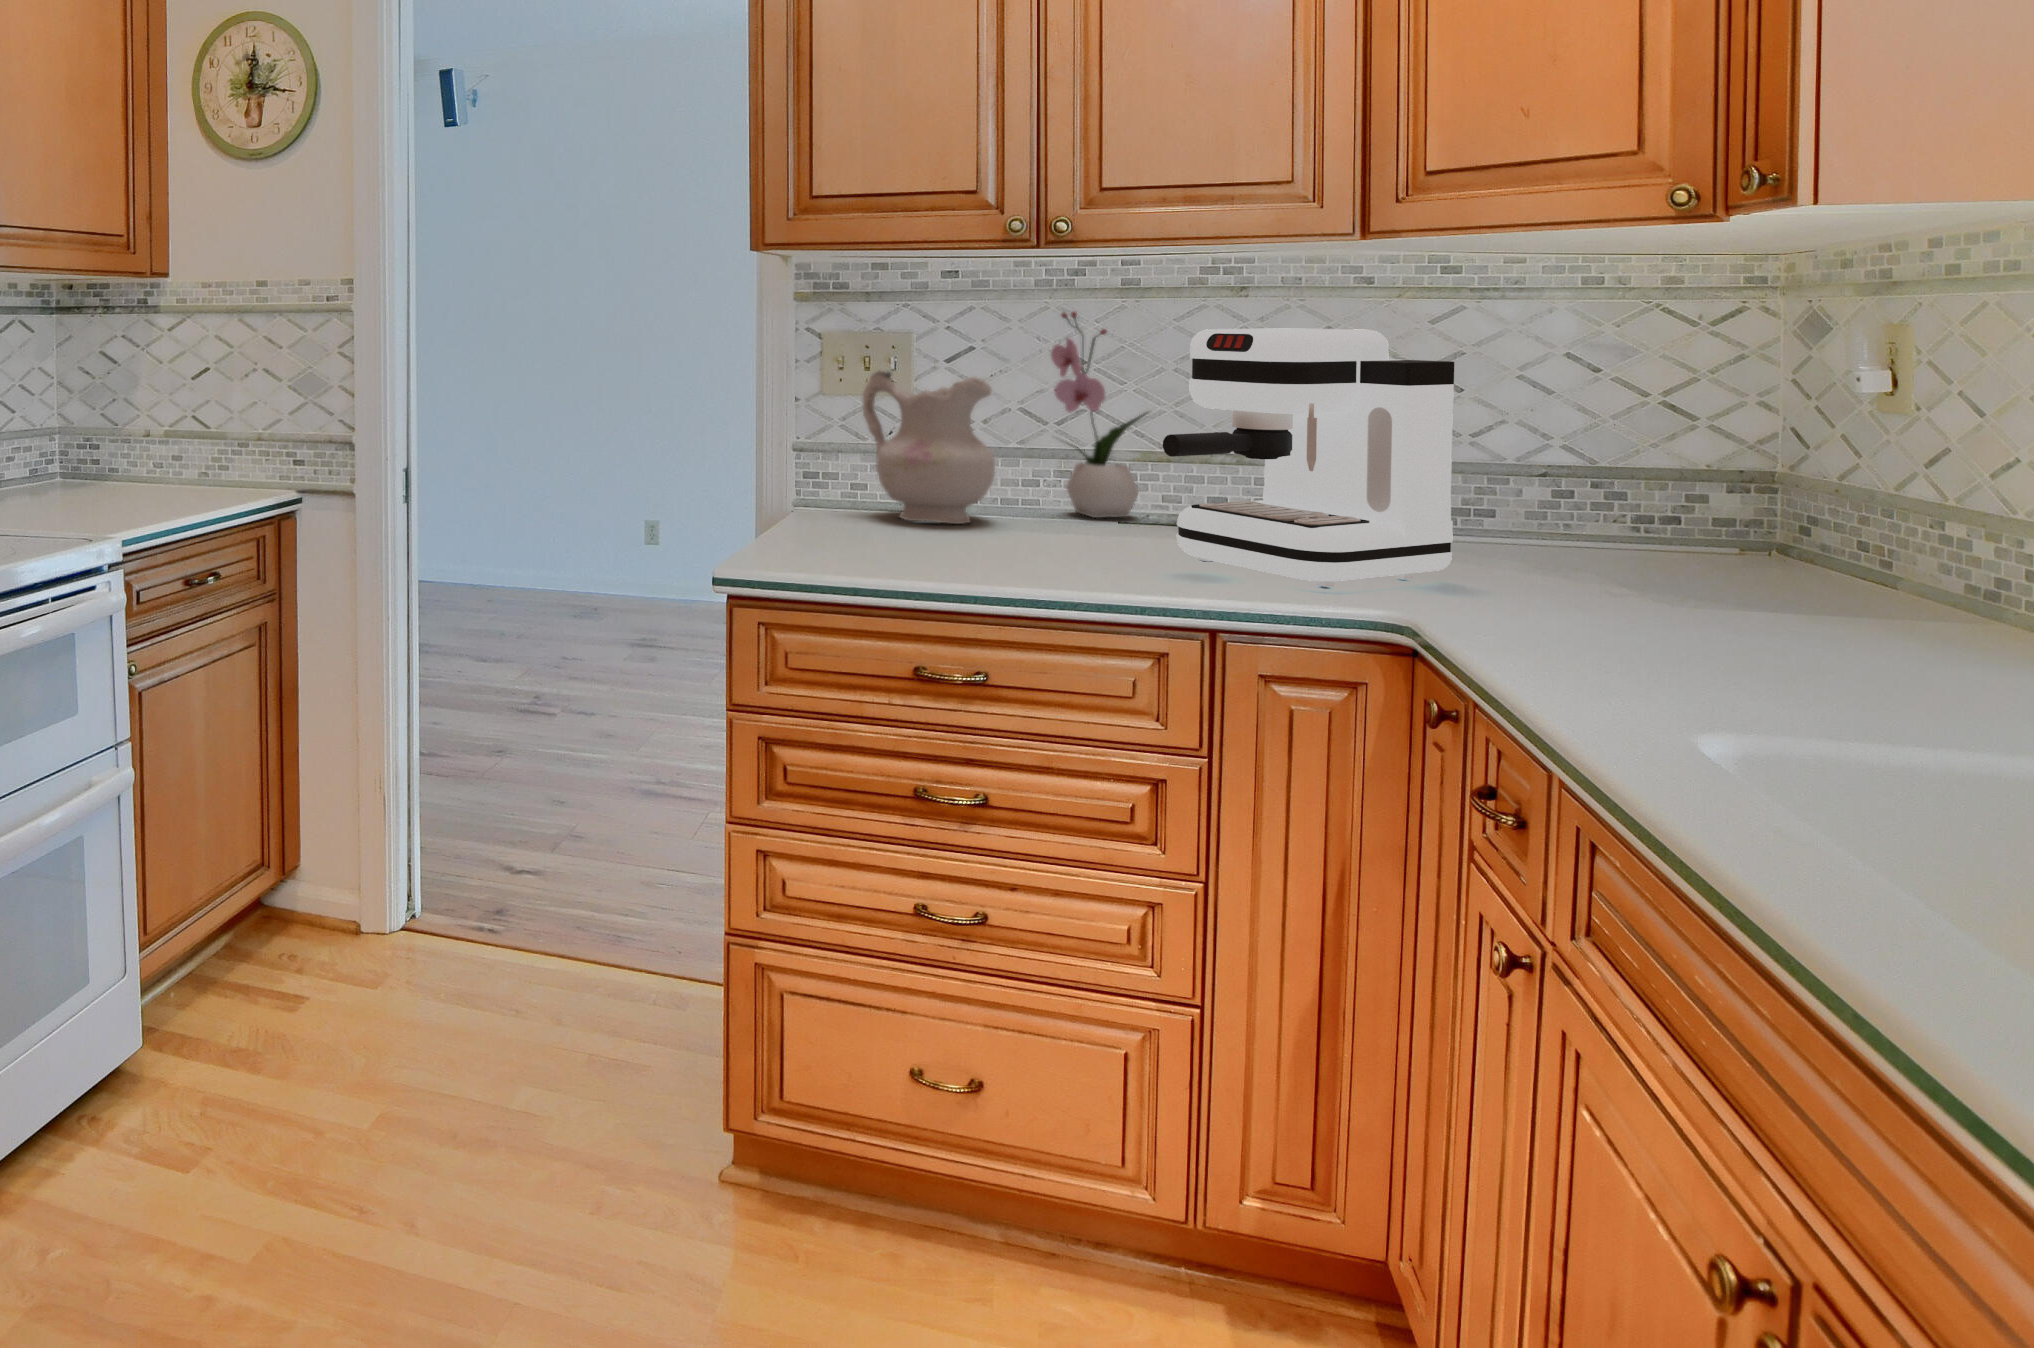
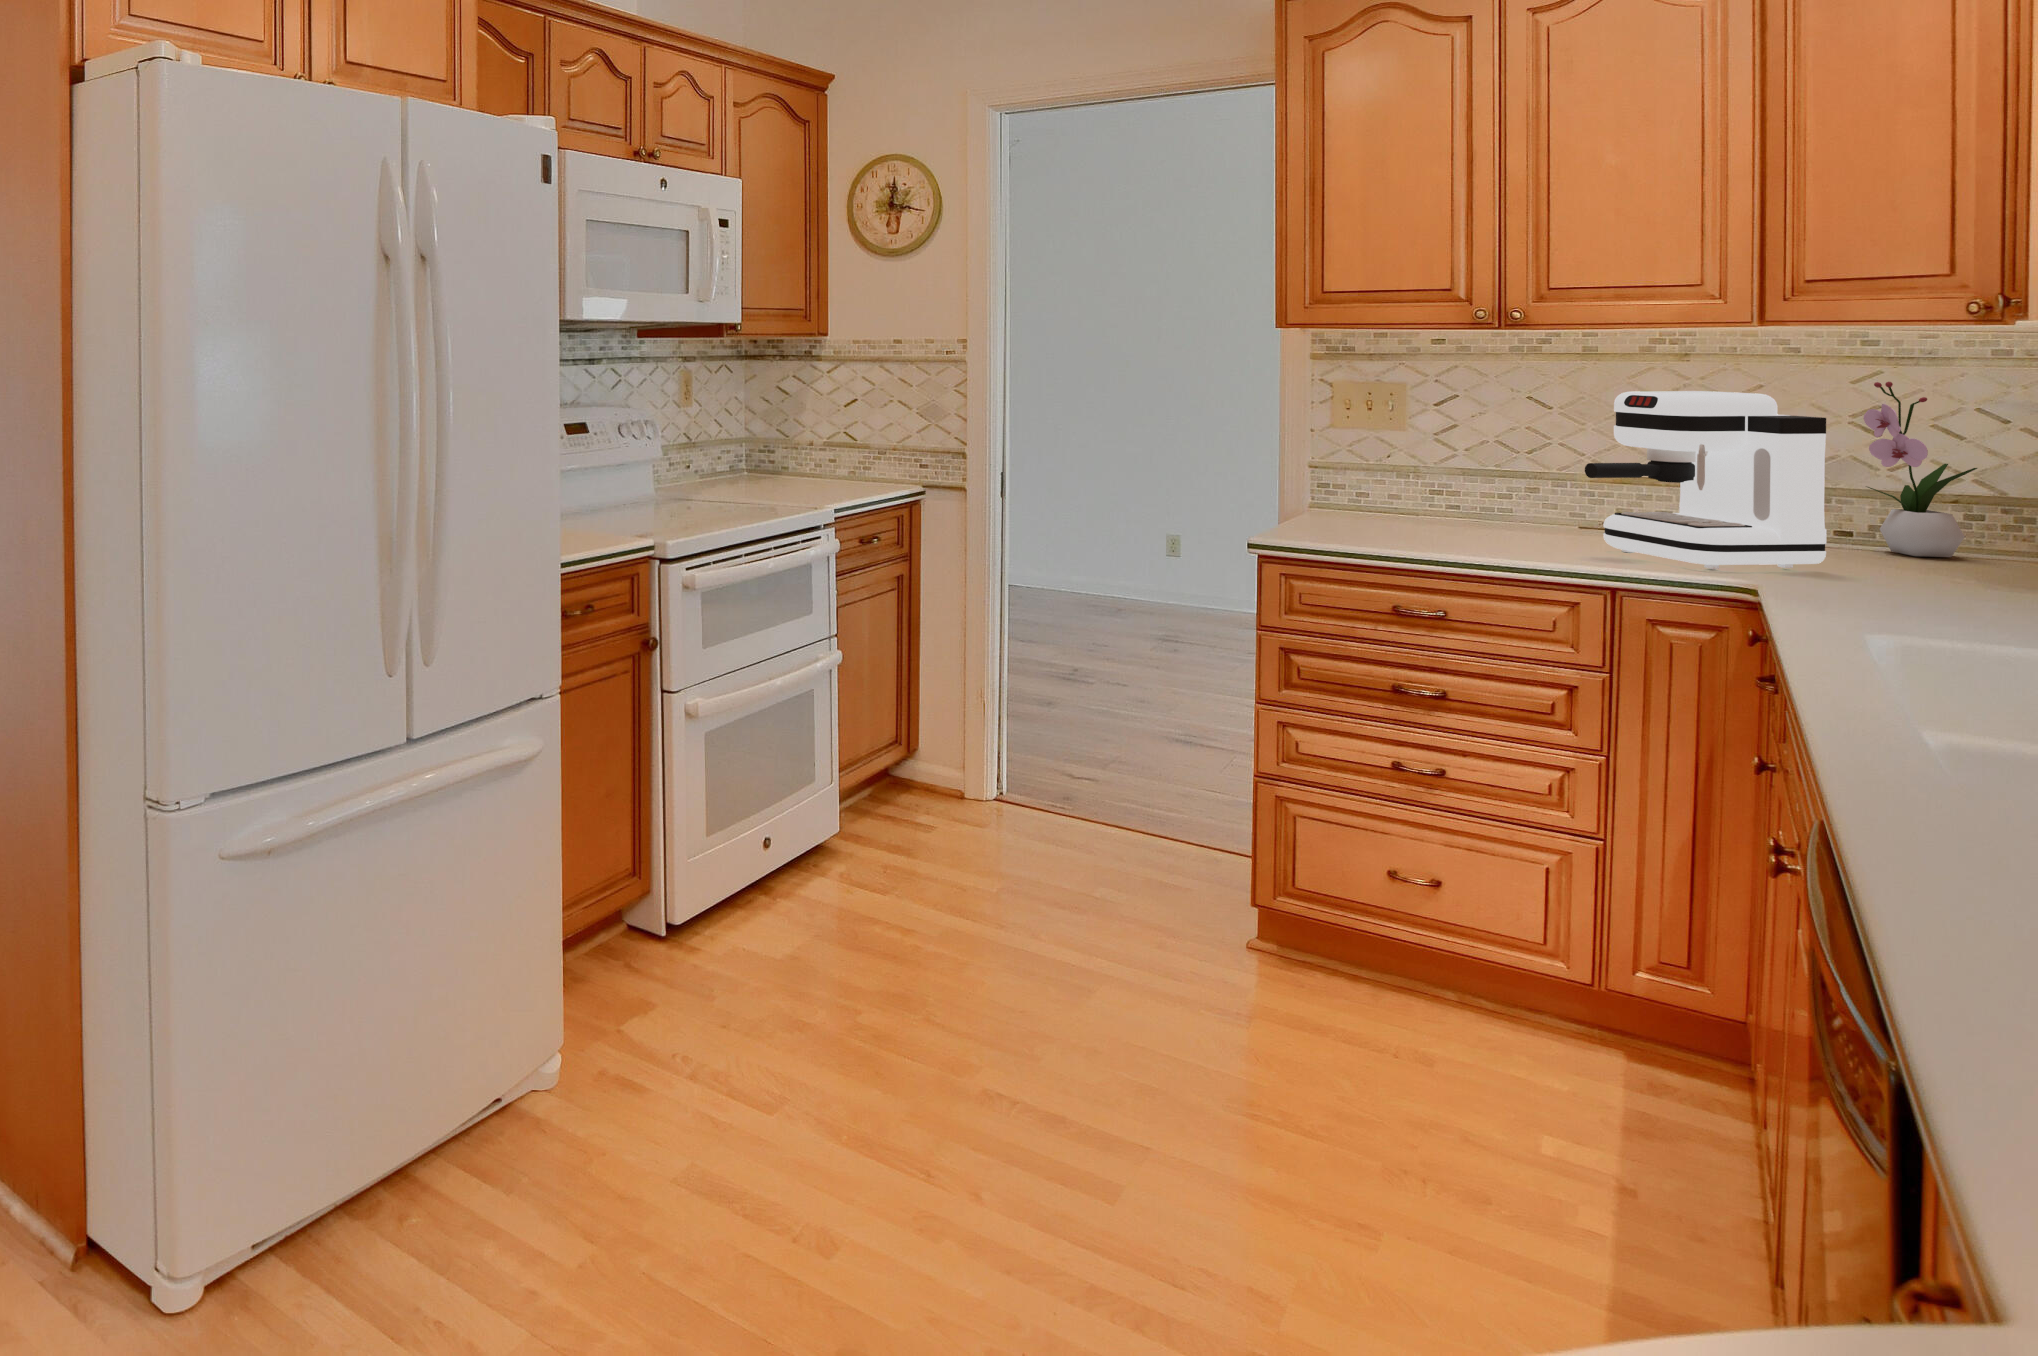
flower arrangement: present [1051,312,1148,518] -> present [1863,382,1977,557]
ceramic pitcher: present [863,371,995,524] -> none [1357,414,1465,524]

